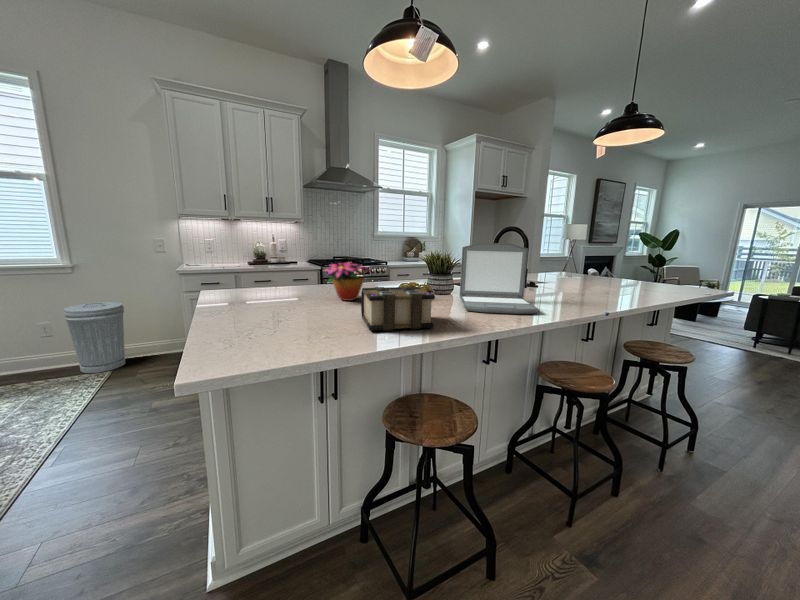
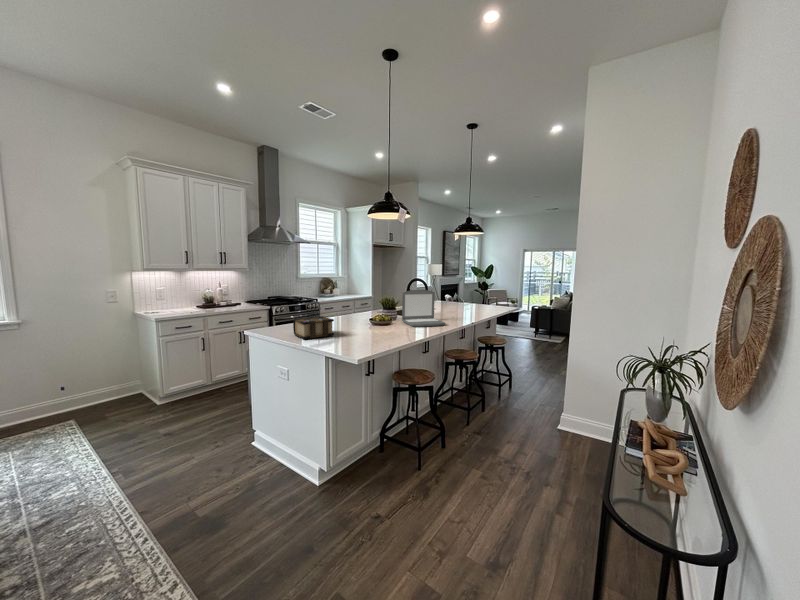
flower arrangement: present [325,262,369,301] -> none [326,304,360,328]
book: present [361,287,435,331] -> present [293,316,334,339]
trash can: present [63,302,126,373] -> none [23,353,85,424]

